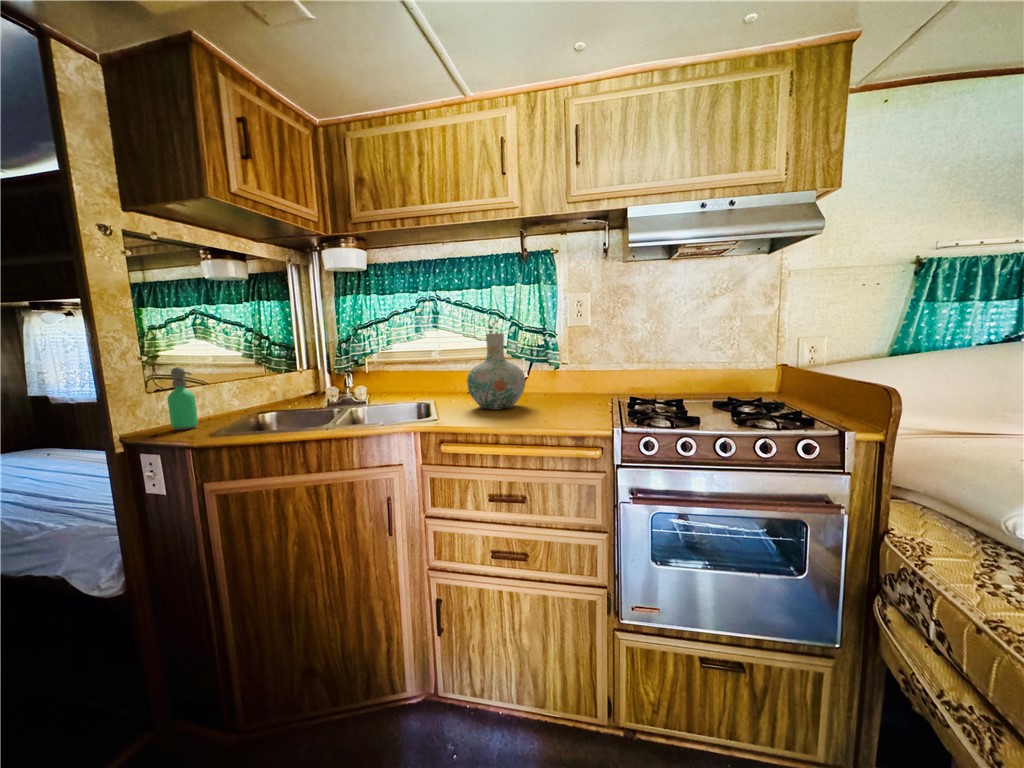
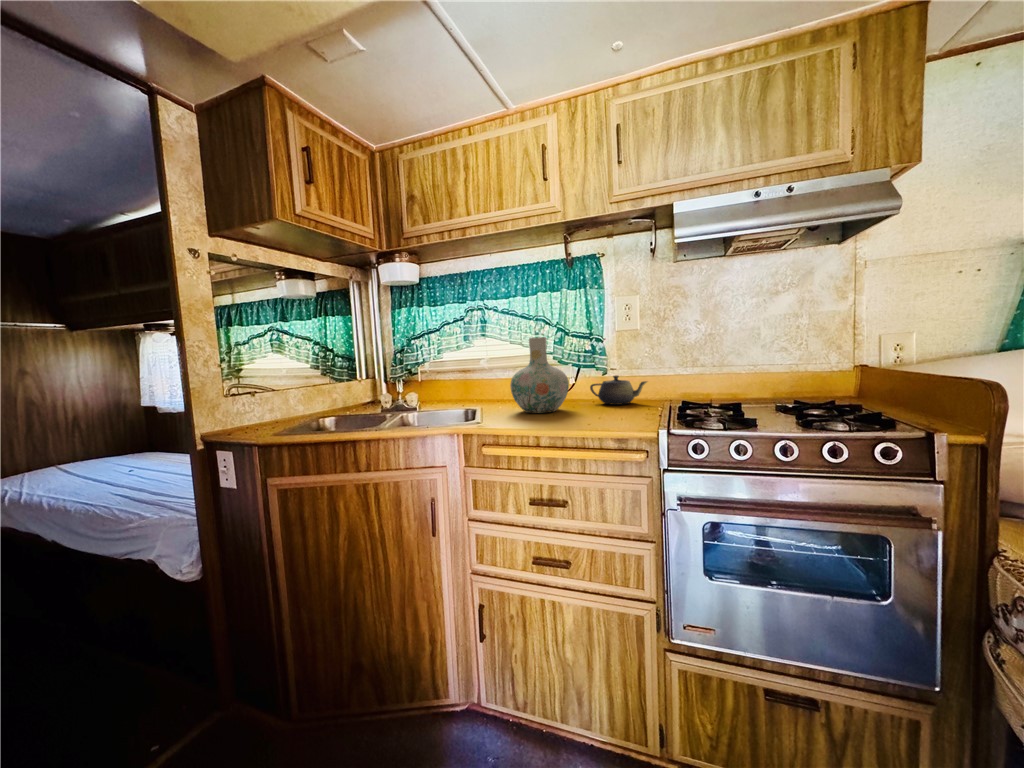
soap dispenser: present [167,367,198,430] -> none [242,374,268,430]
teapot: none [545,371,601,400] -> present [590,376,647,405]

